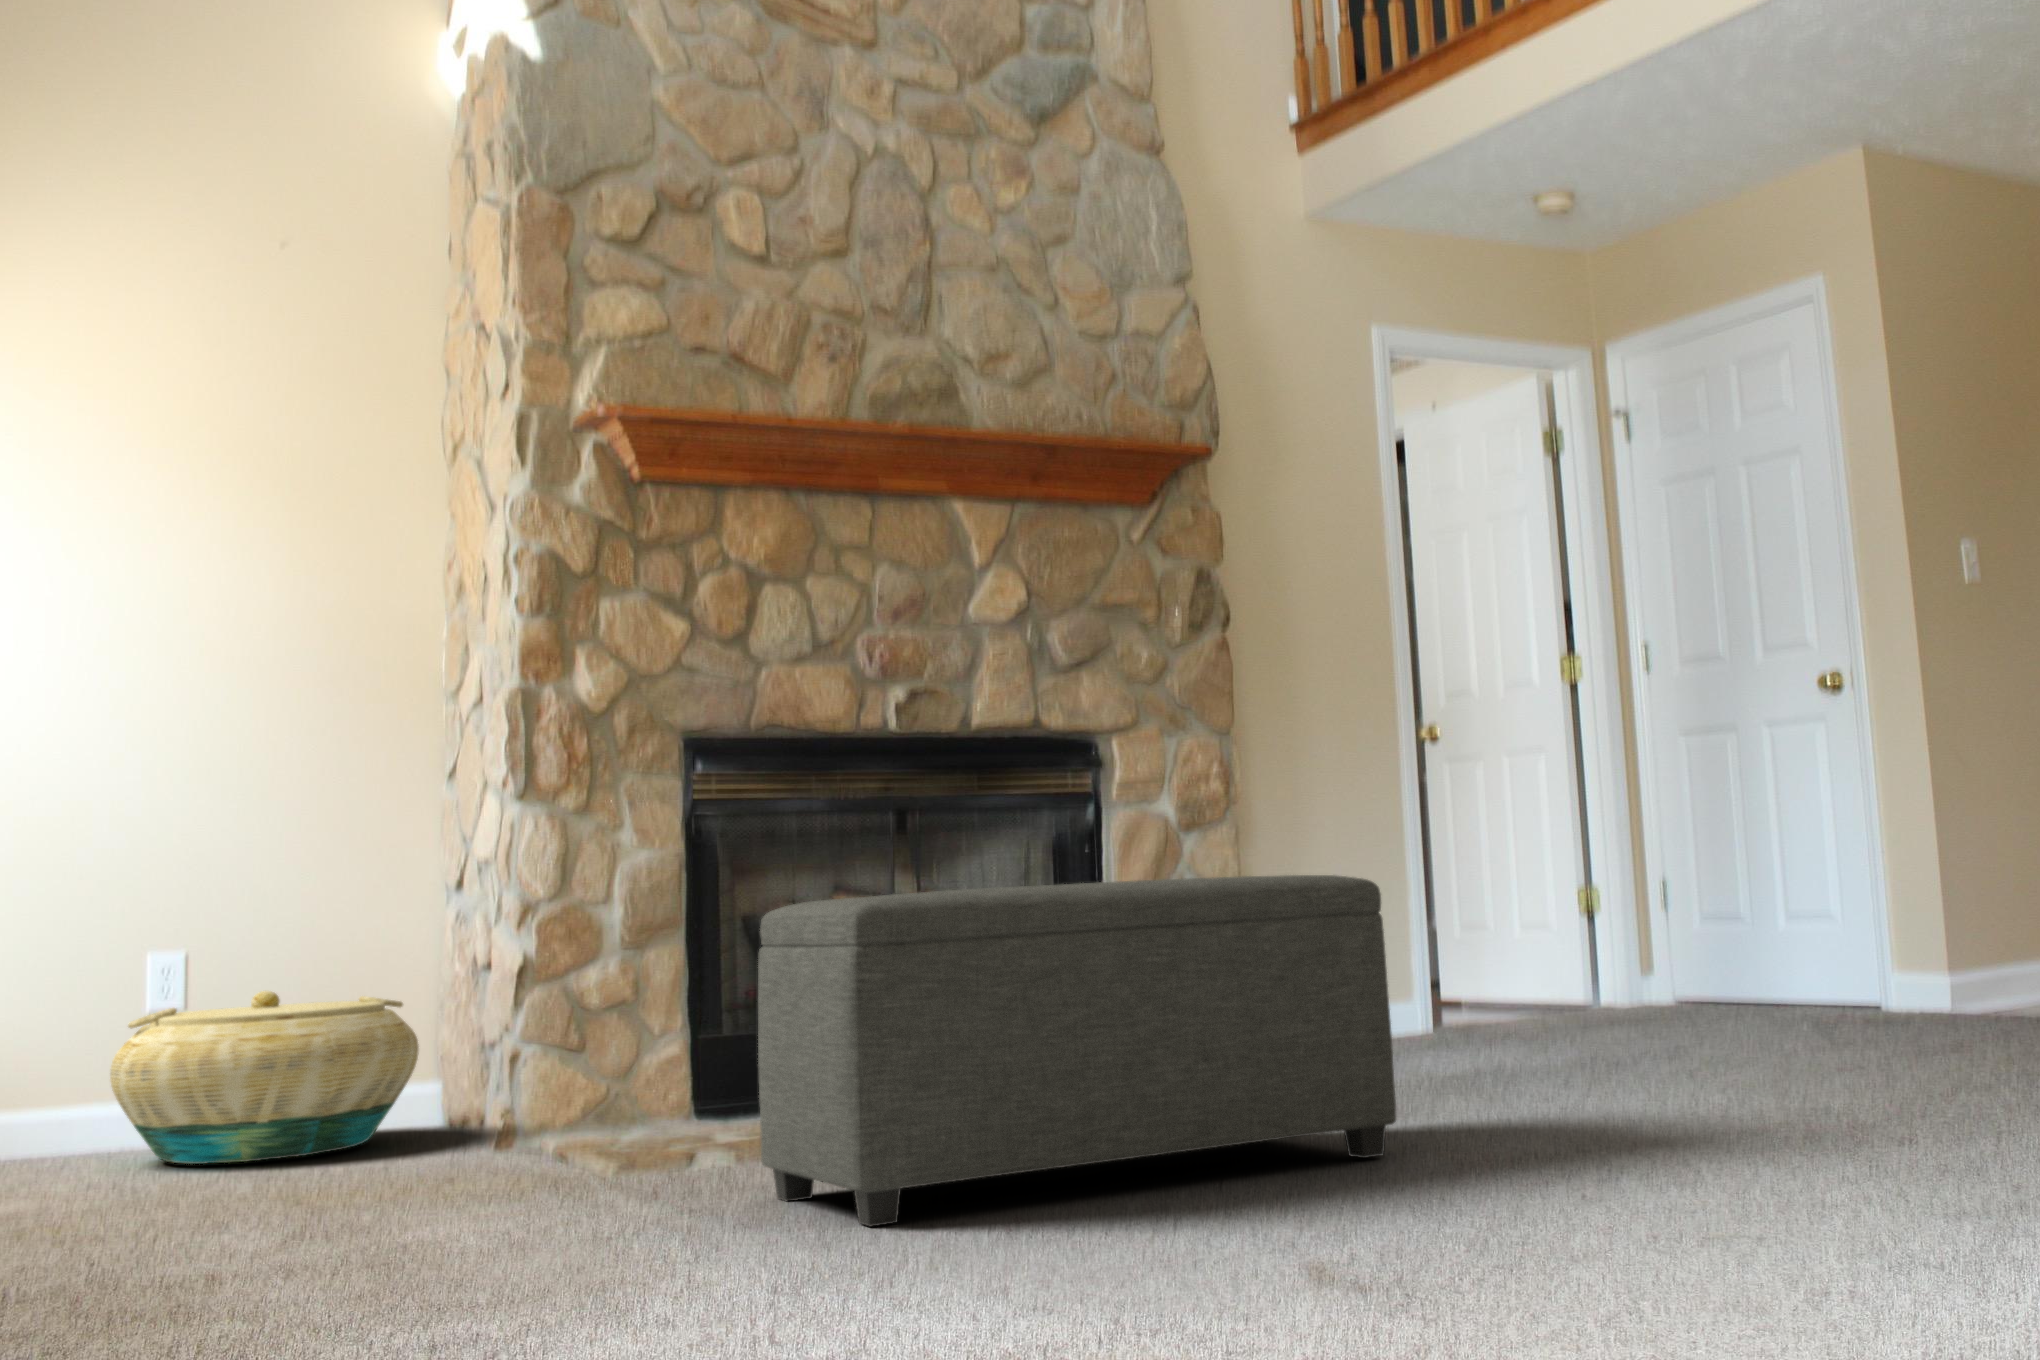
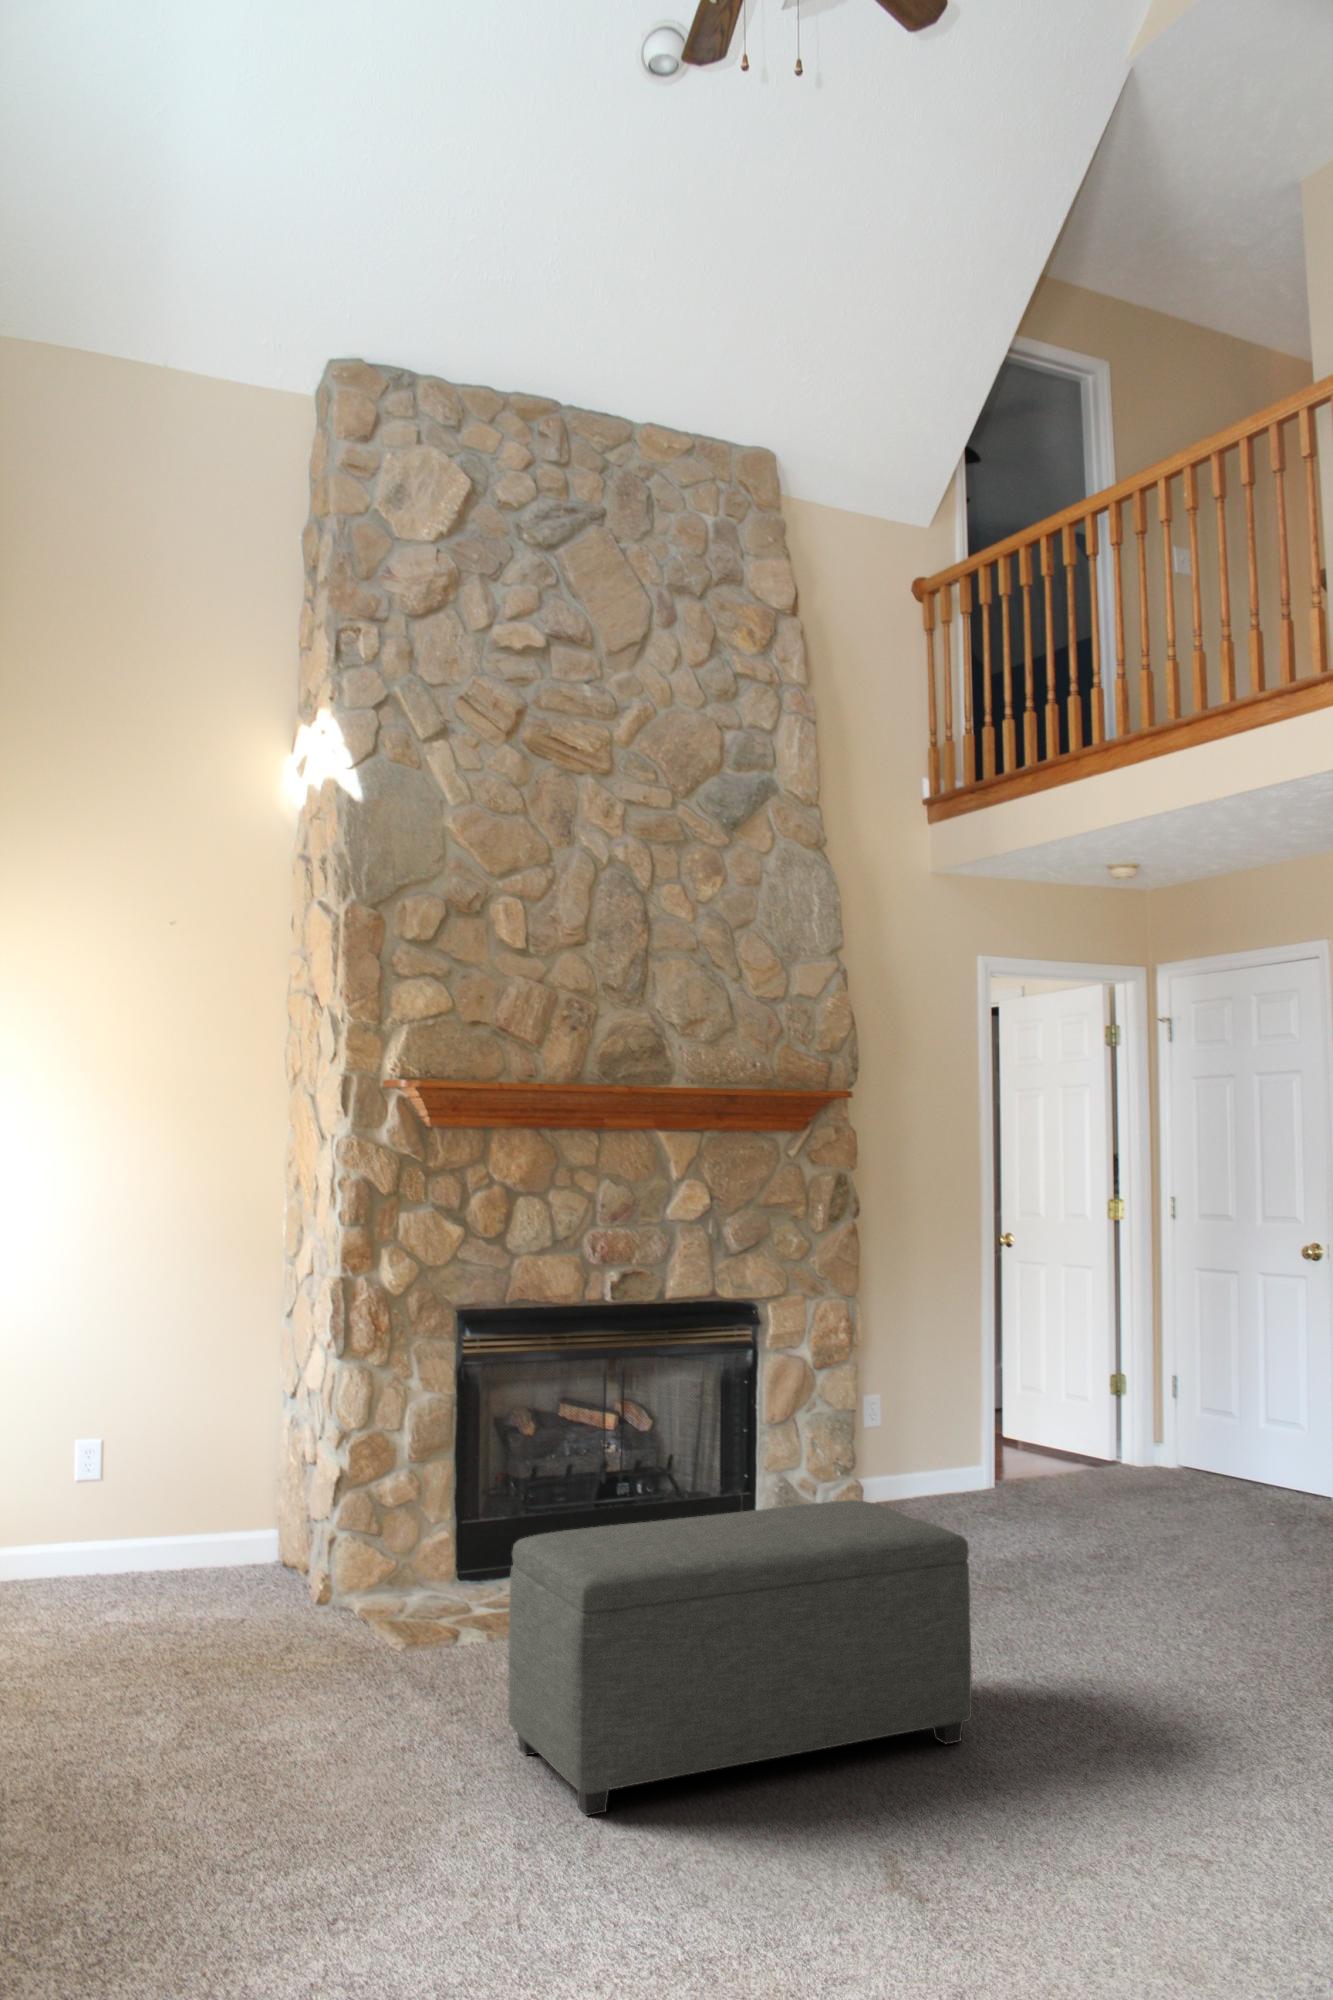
basket: present [110,991,419,1164] -> none [56,1487,266,1621]

